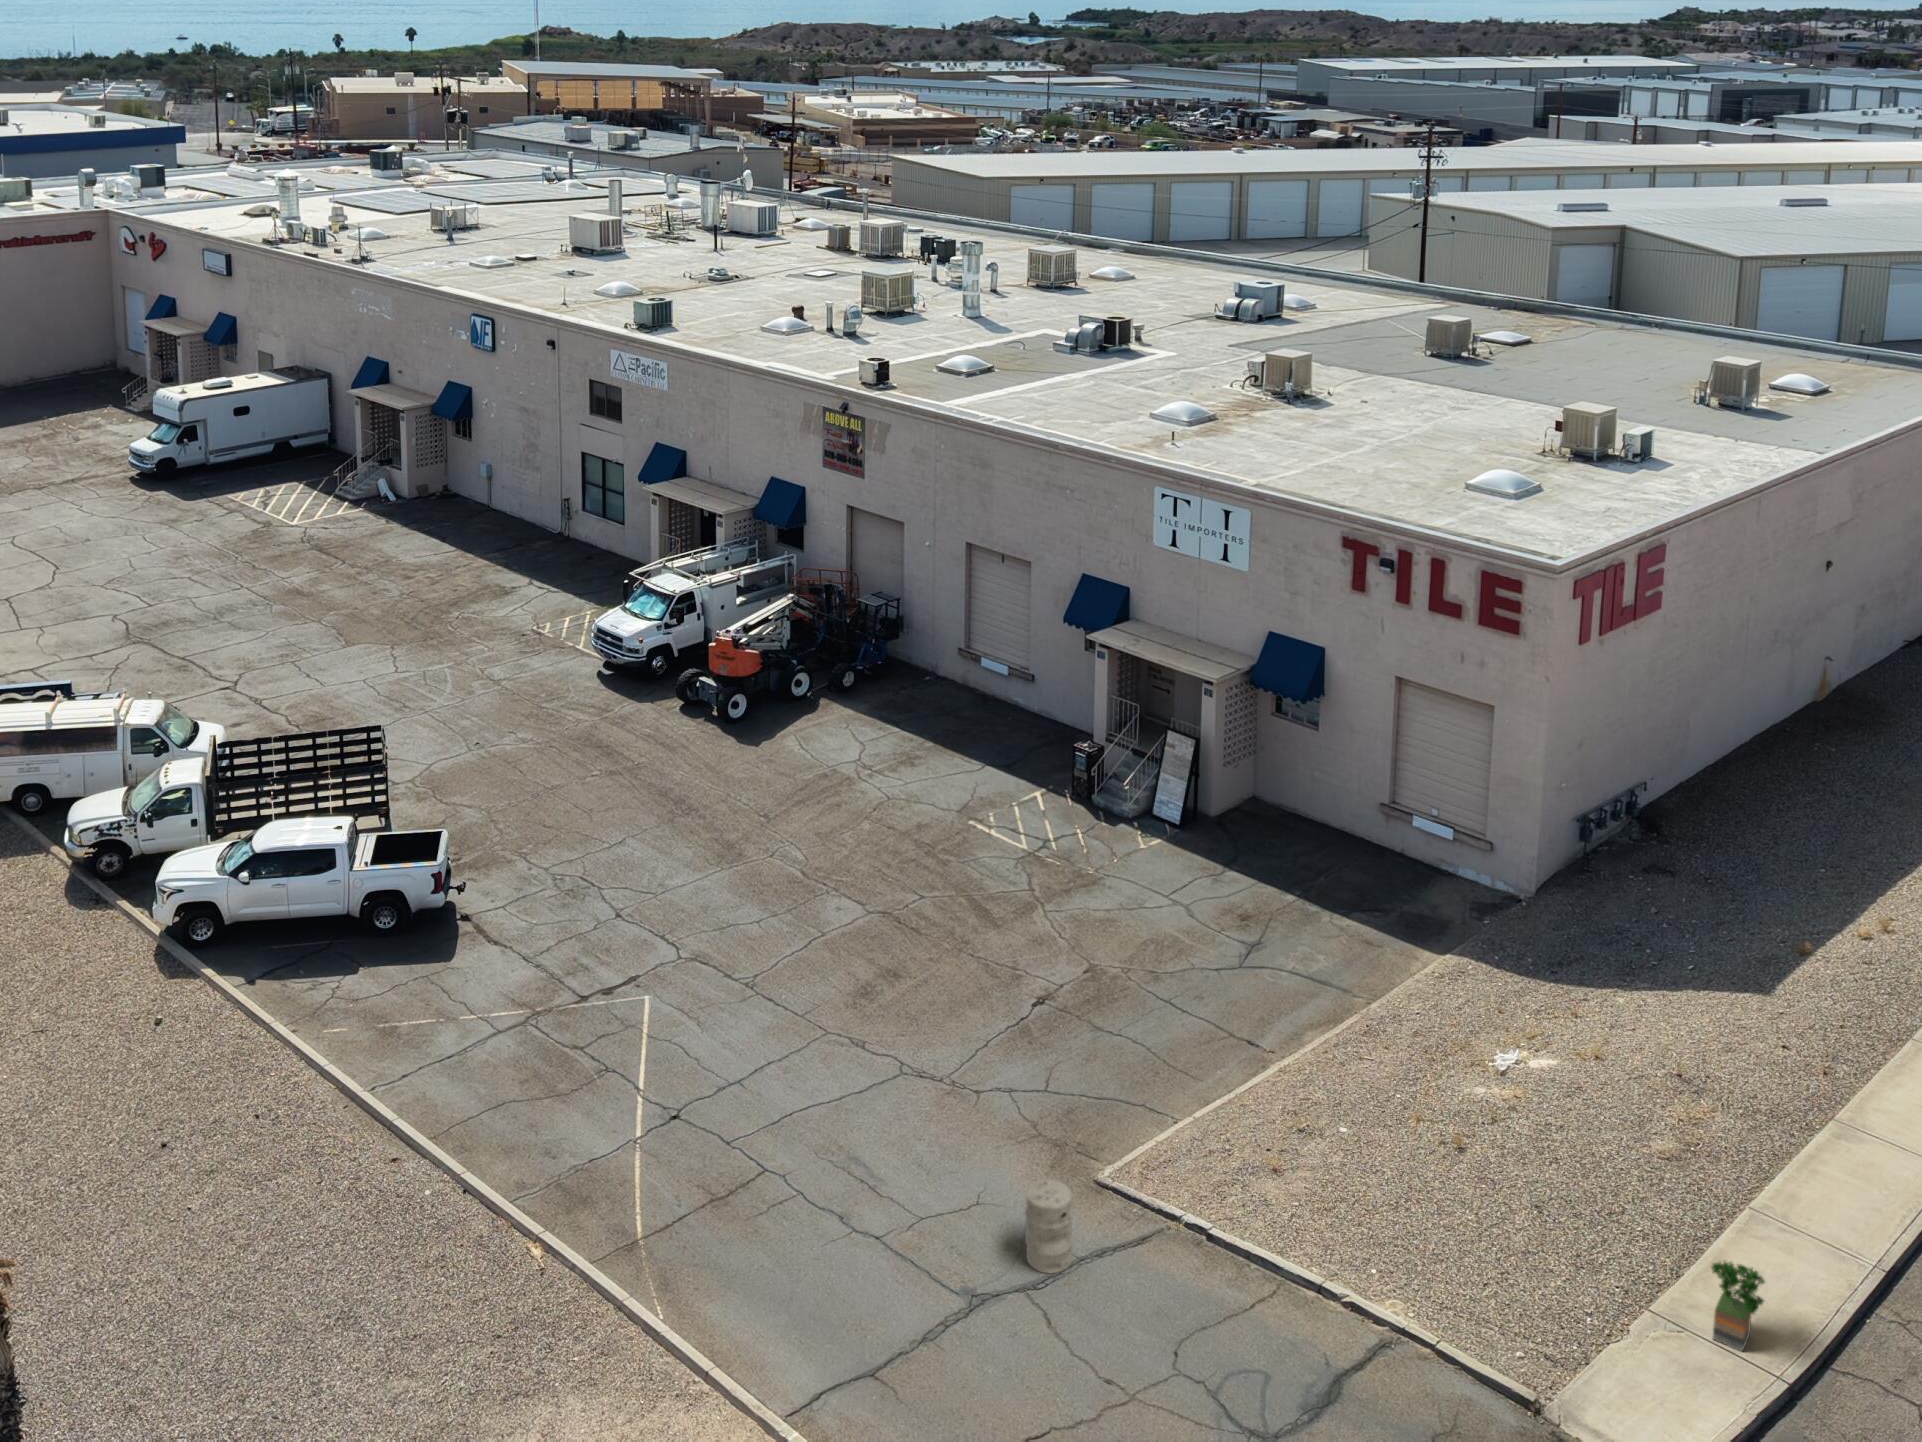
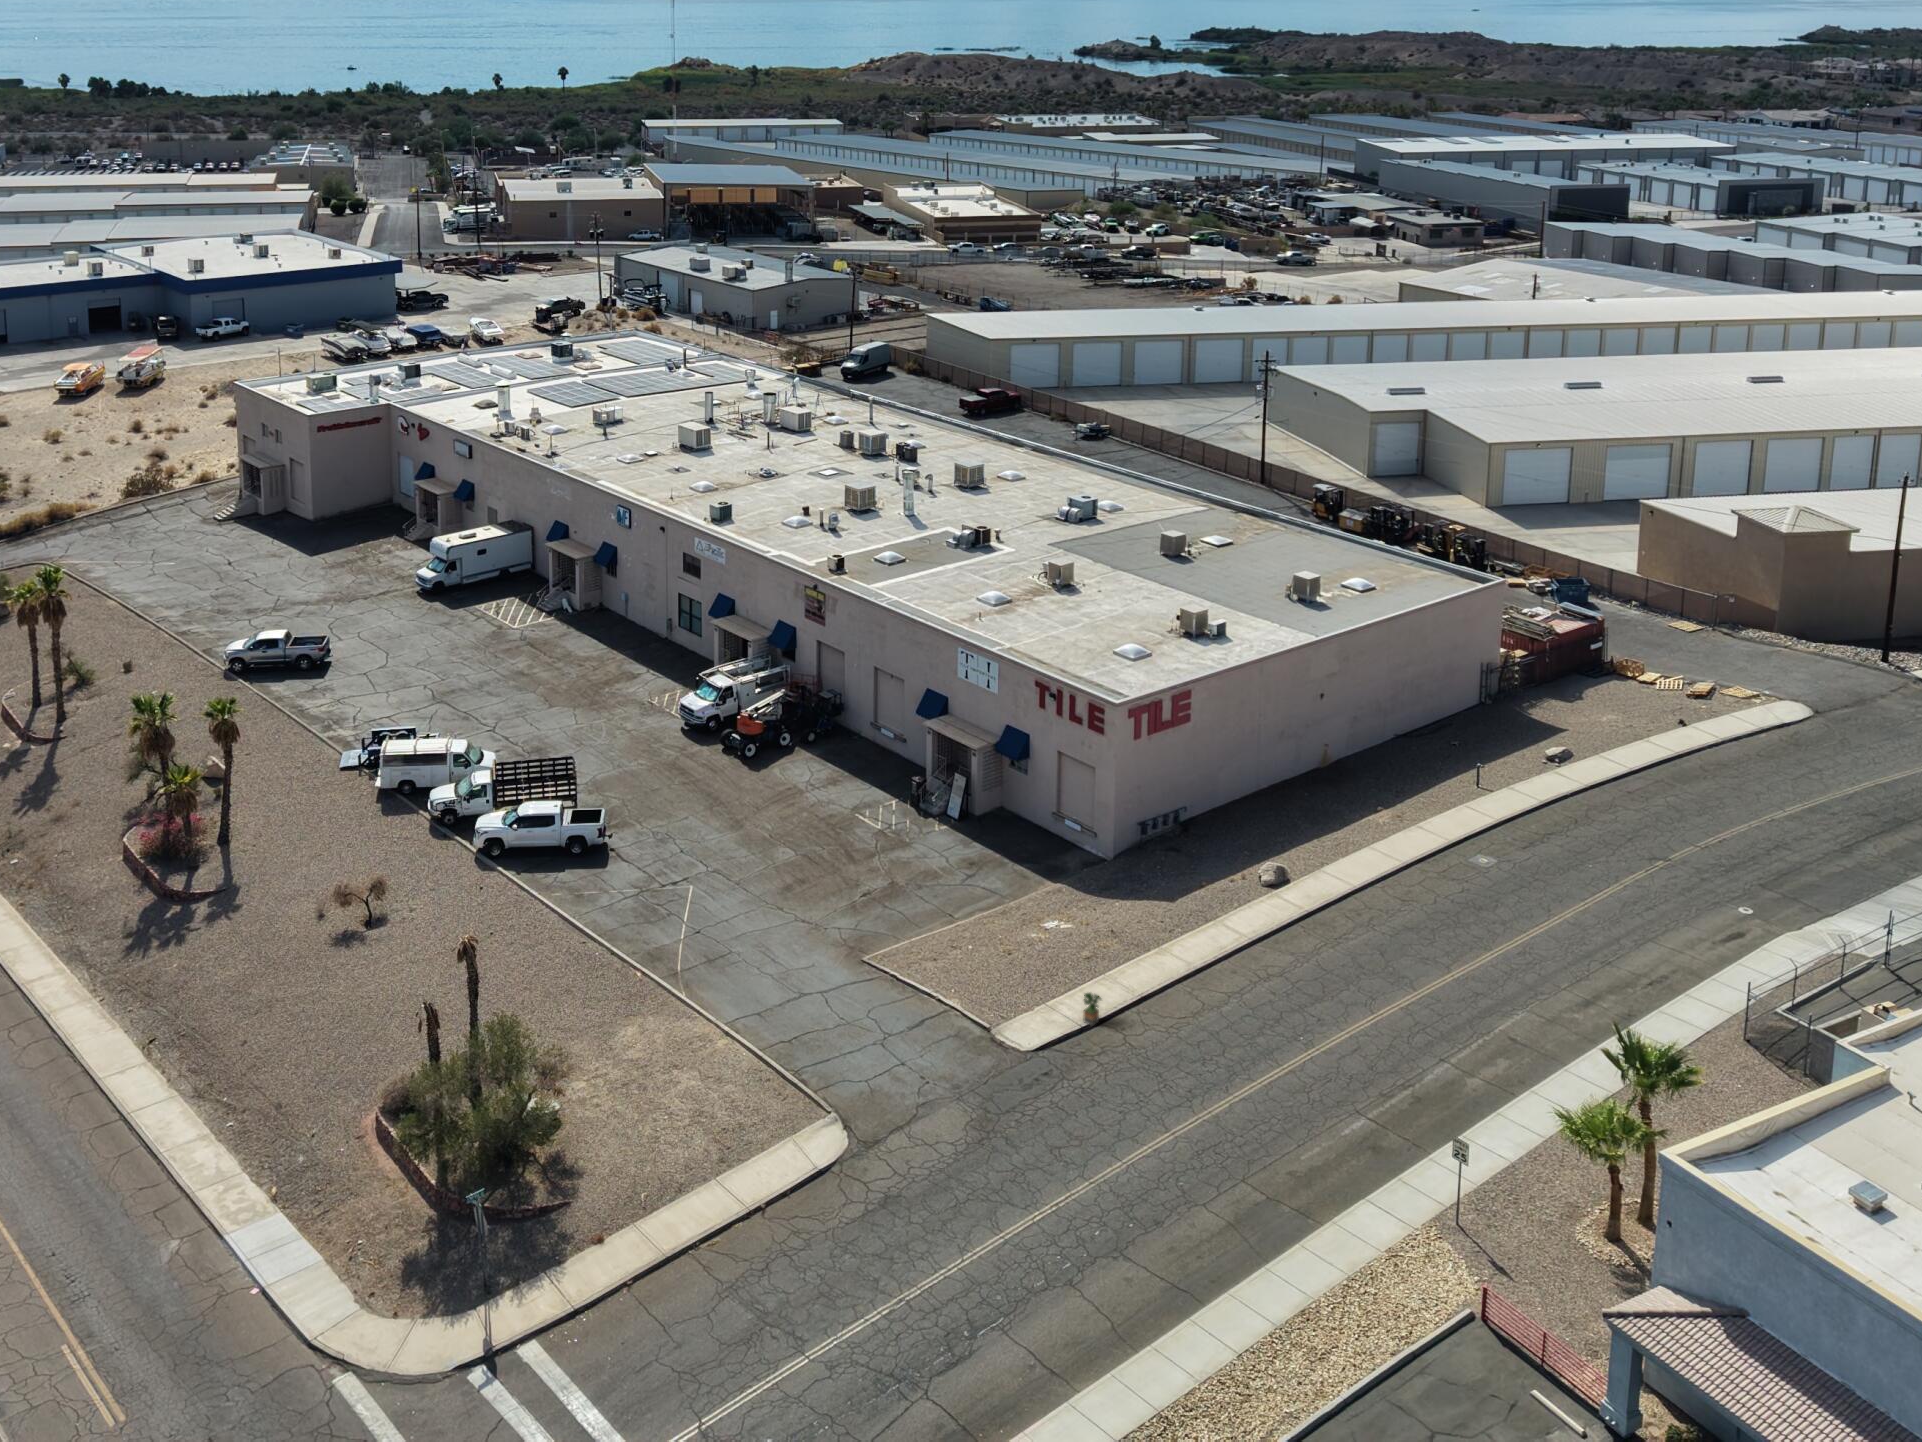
trash can: present [1025,1178,1073,1273] -> none [830,956,849,992]

